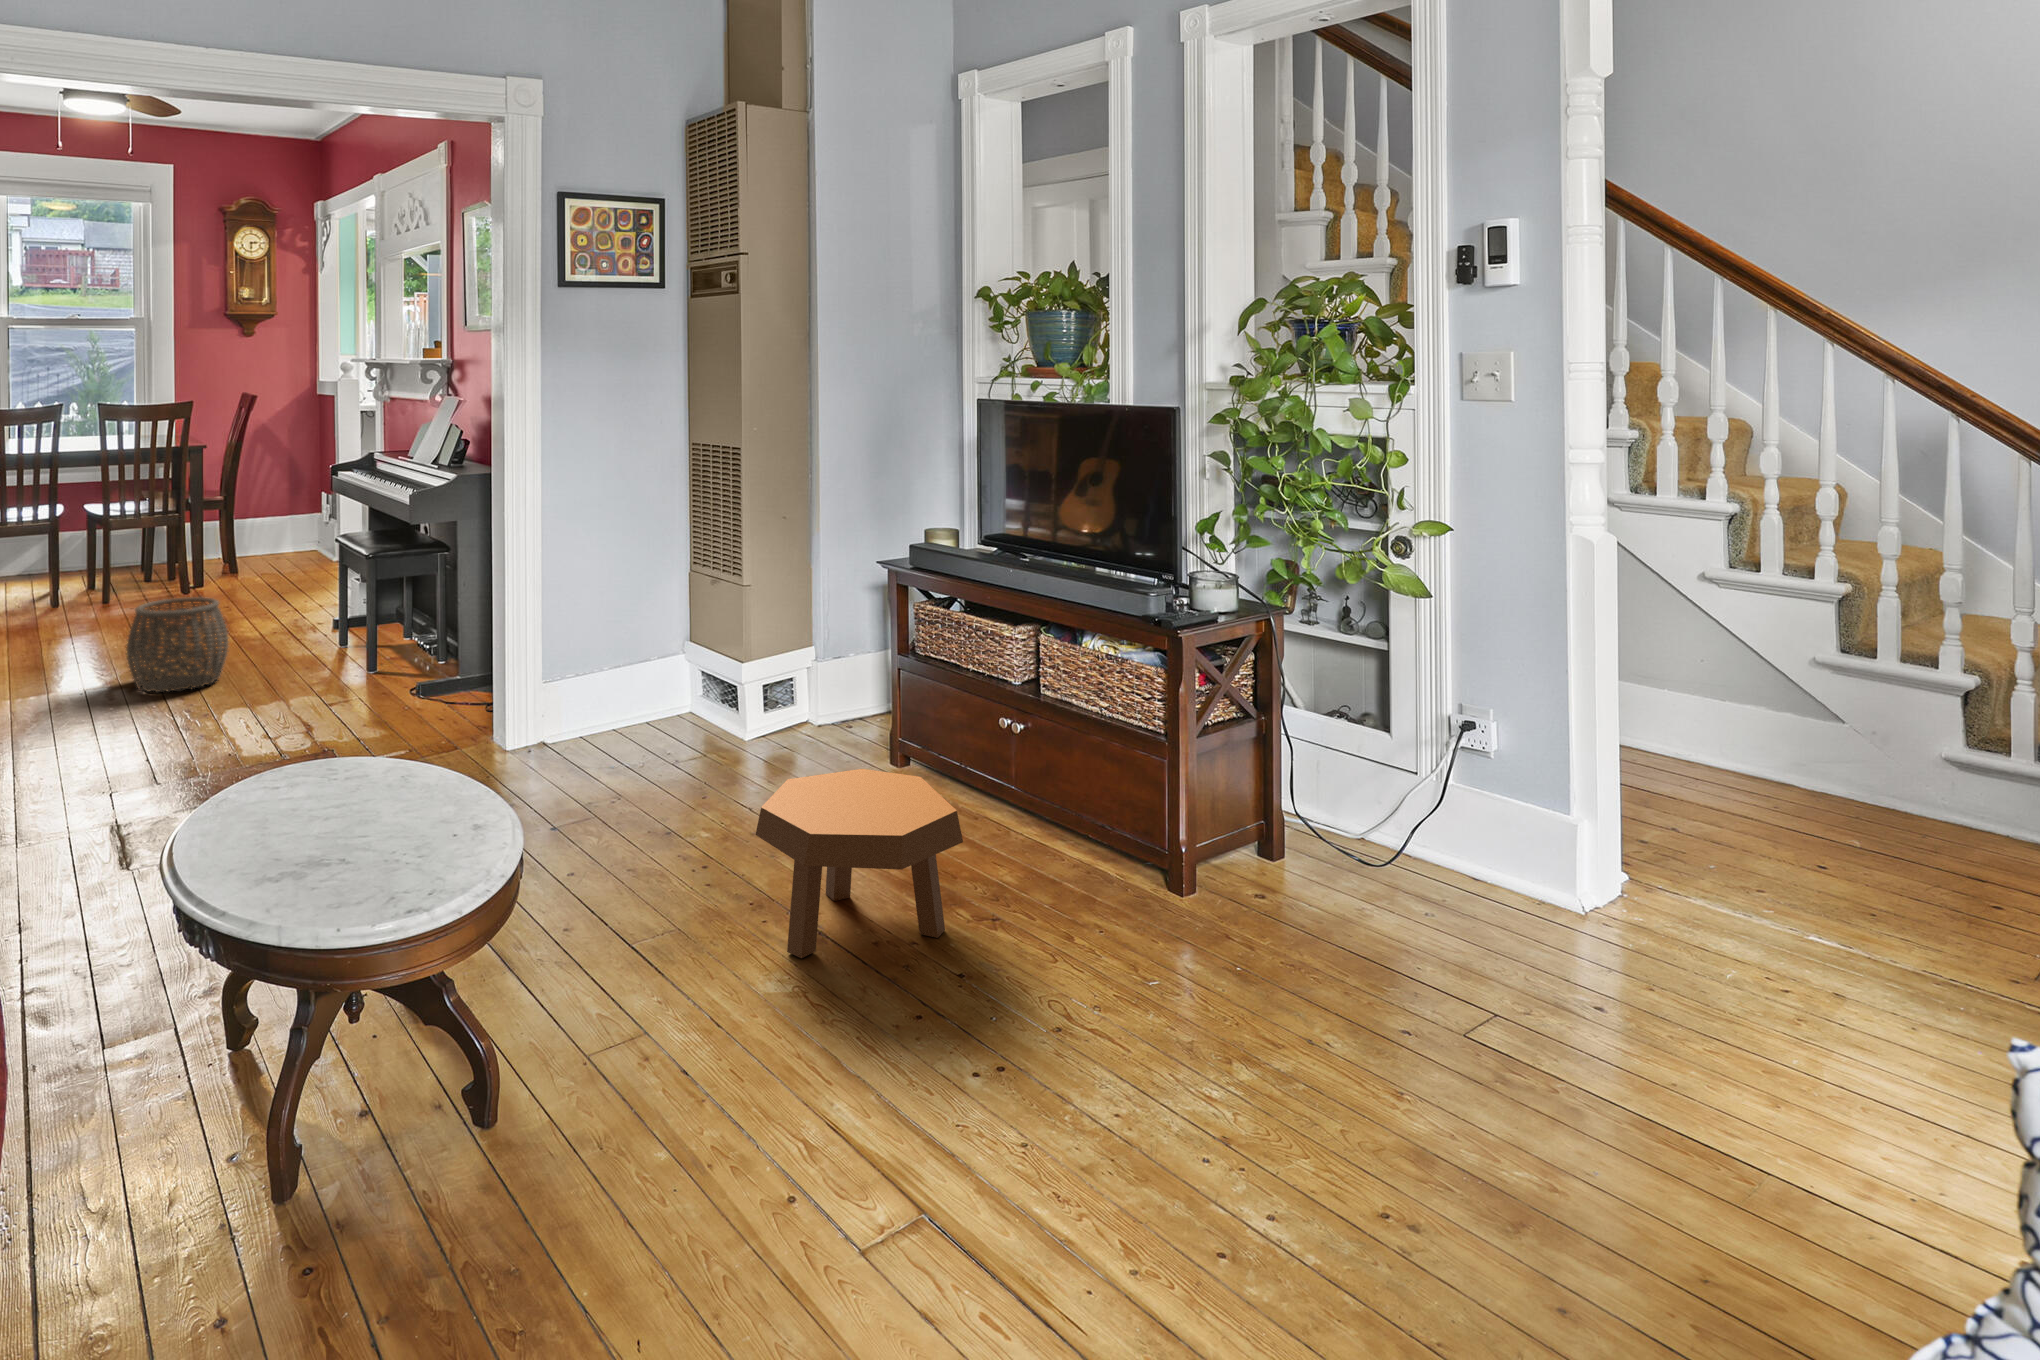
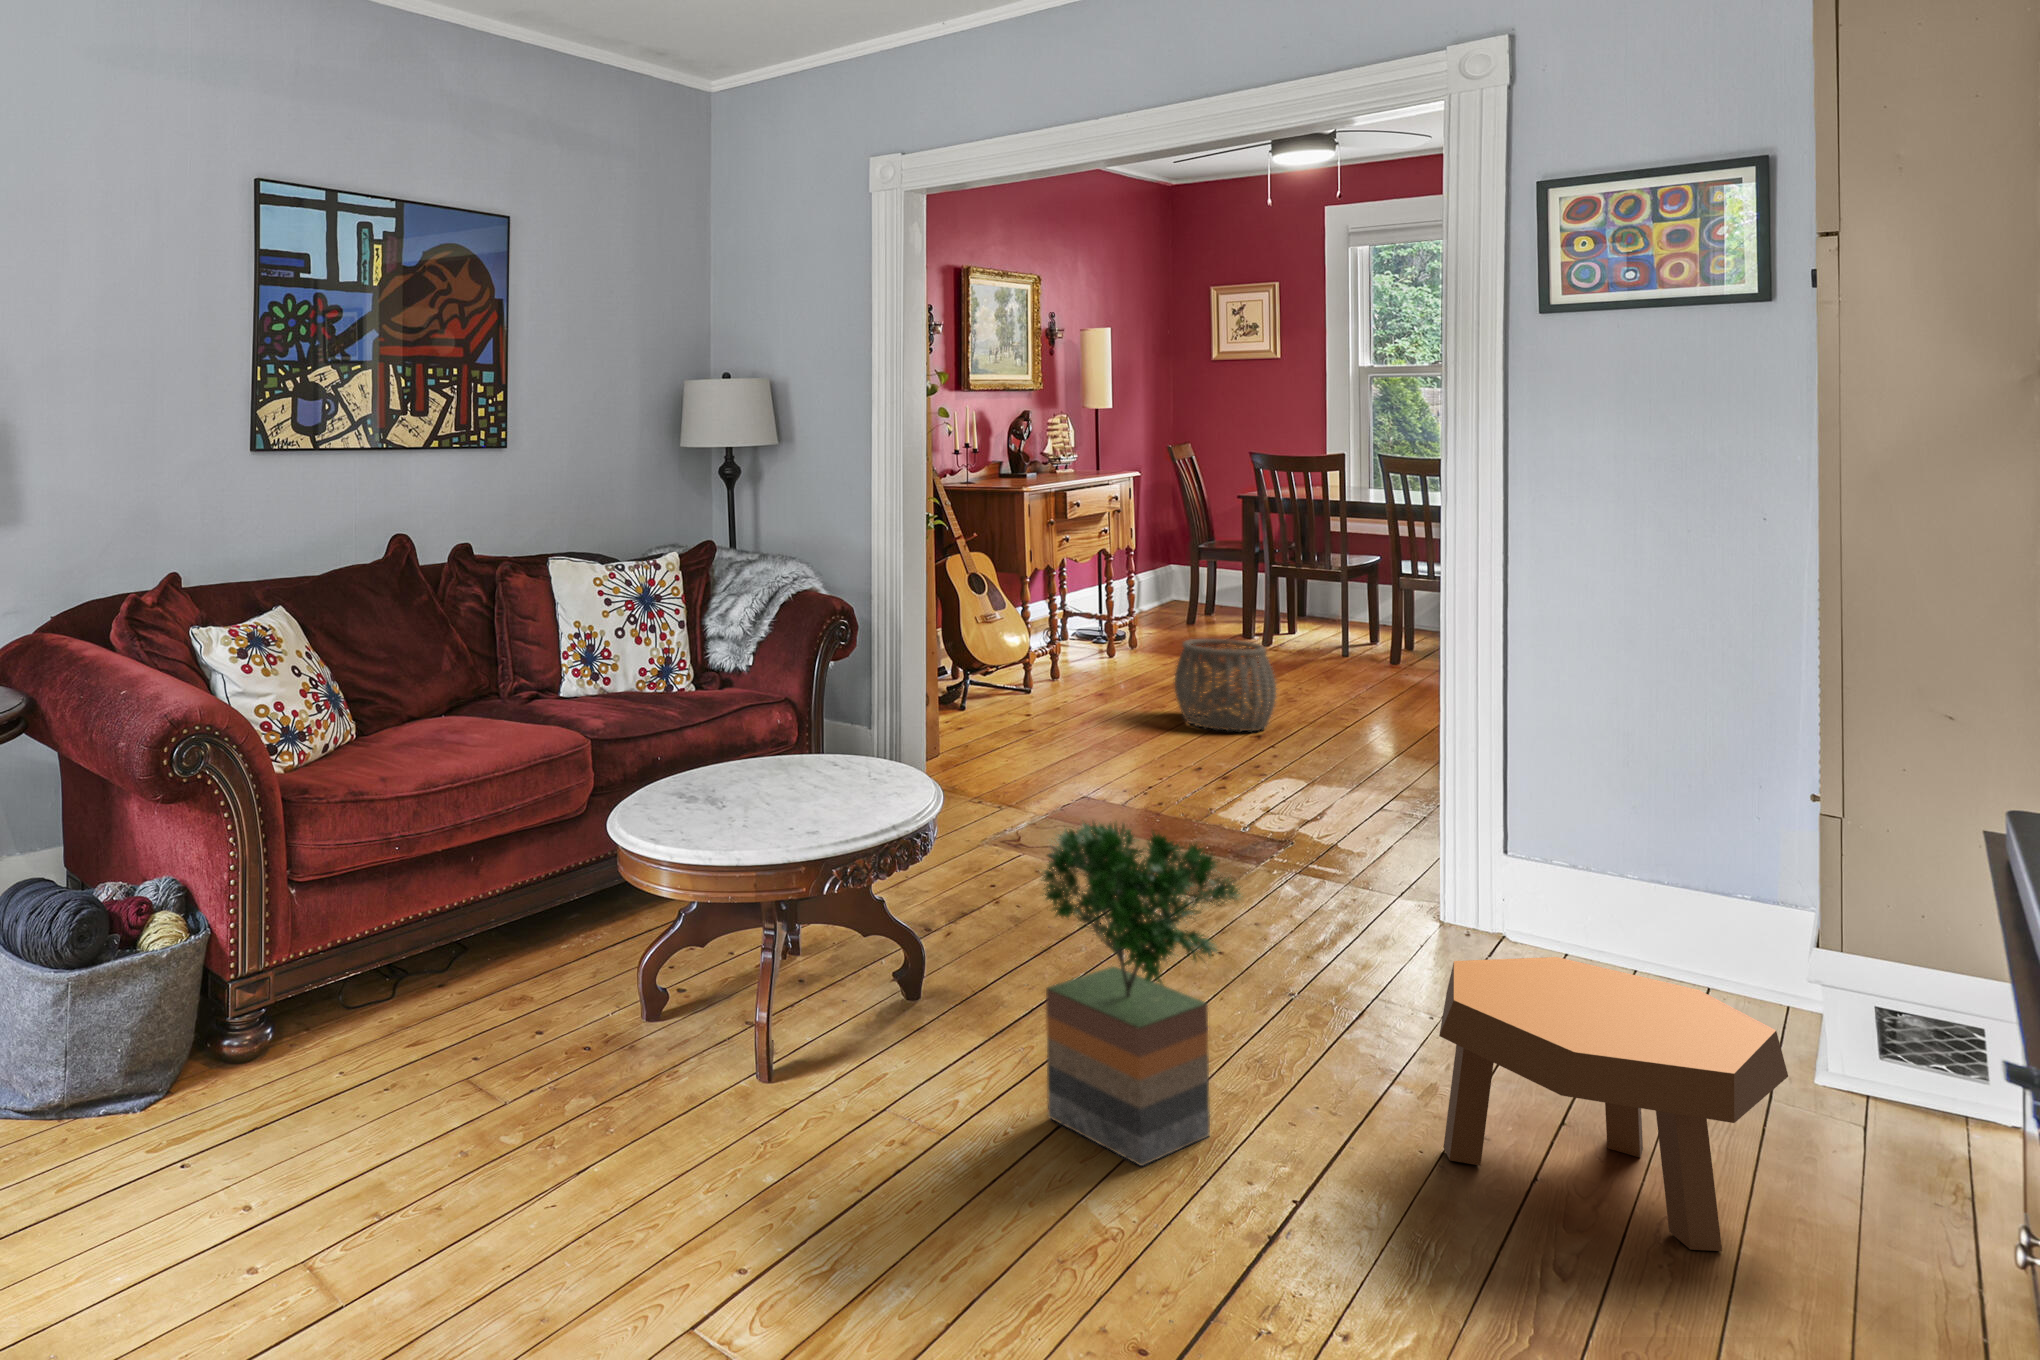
potted tree: none [544,777,740,1103] -> present [1041,822,1243,1166]

